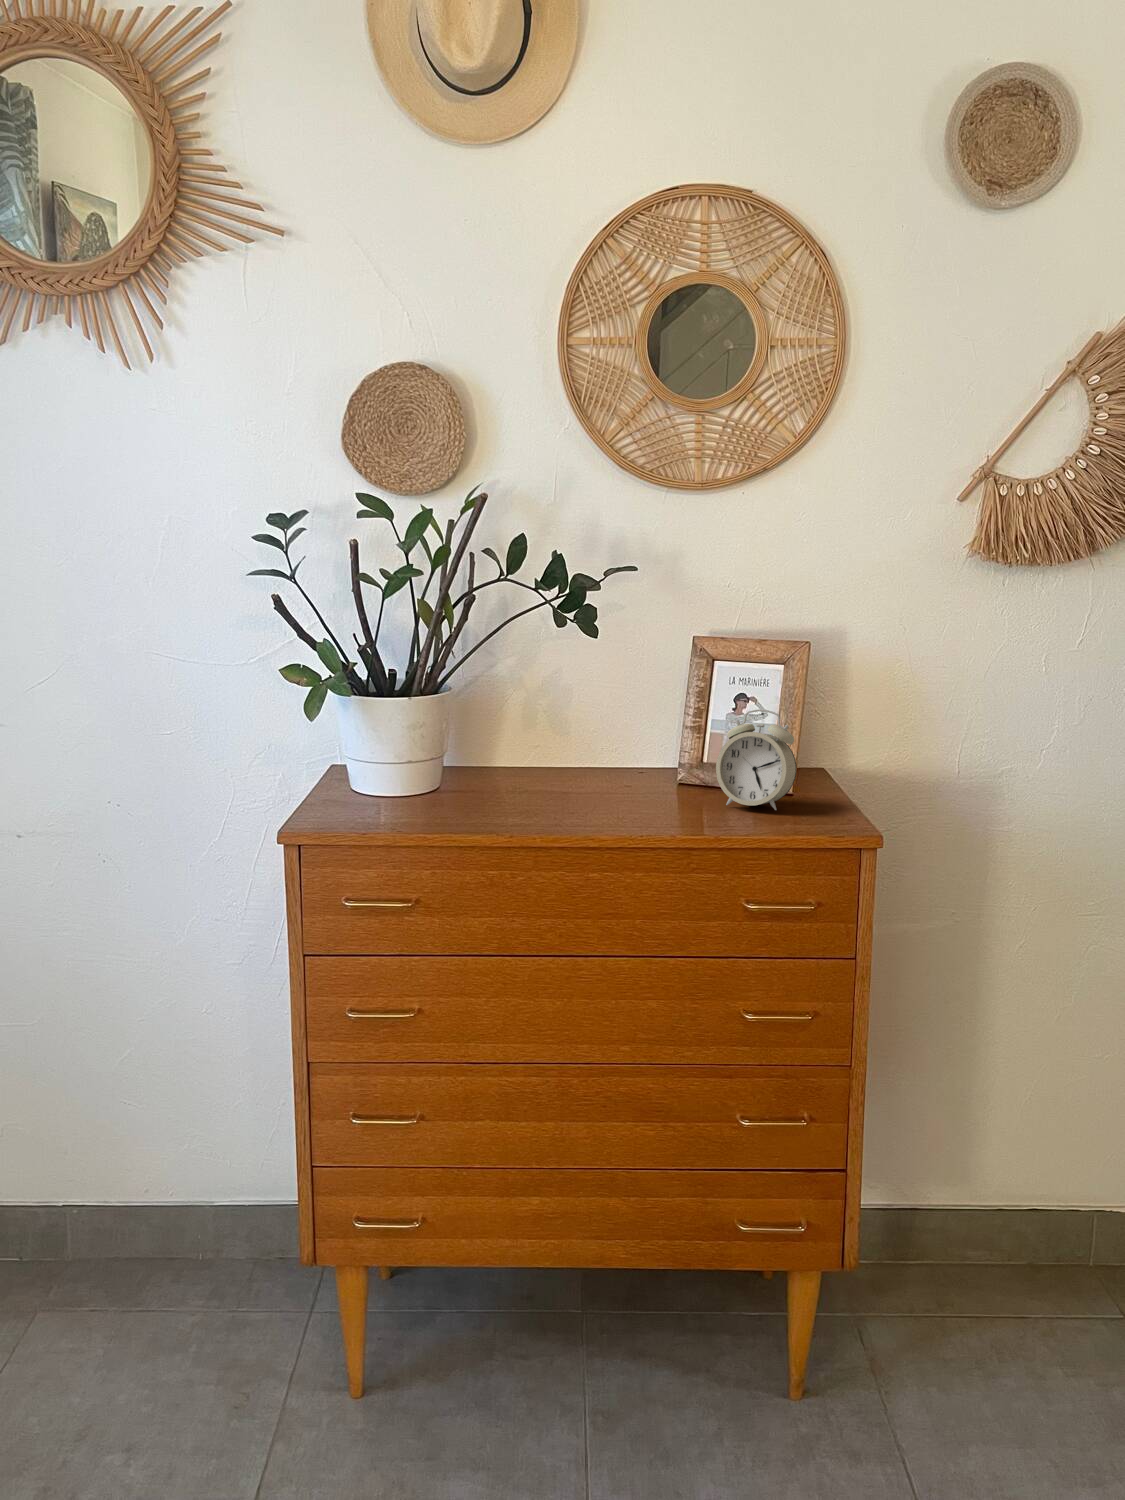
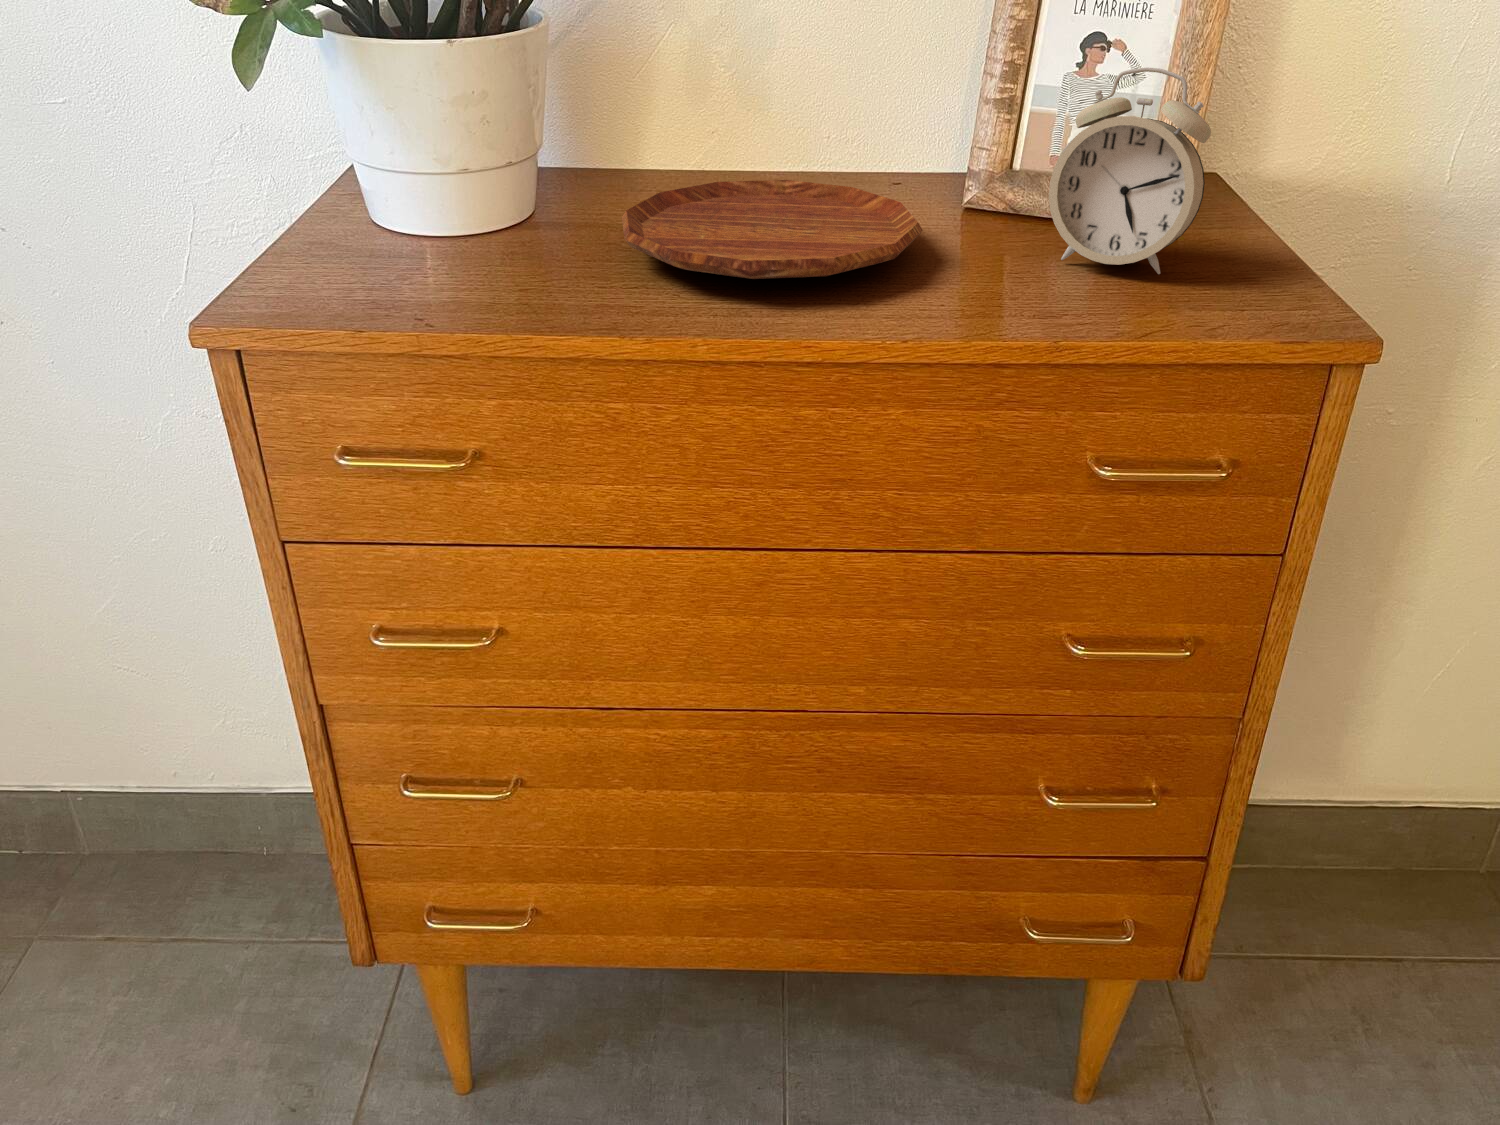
tray: none [491,770,651,811] -> present [622,180,923,279]

